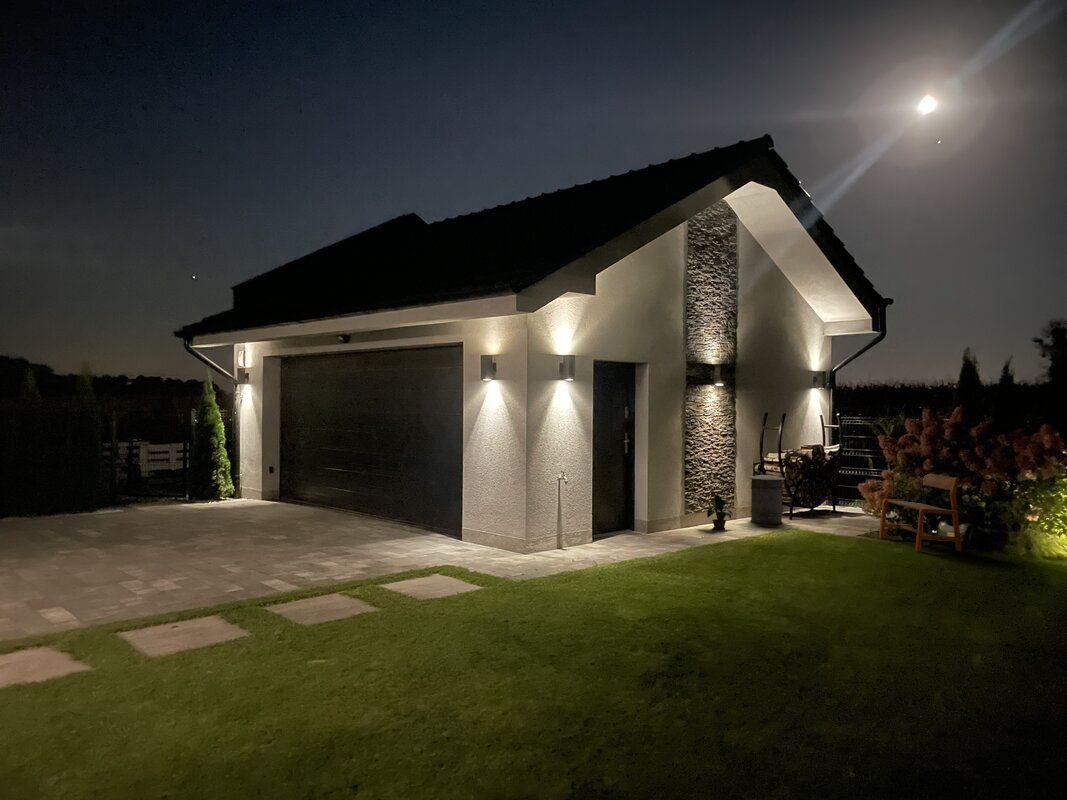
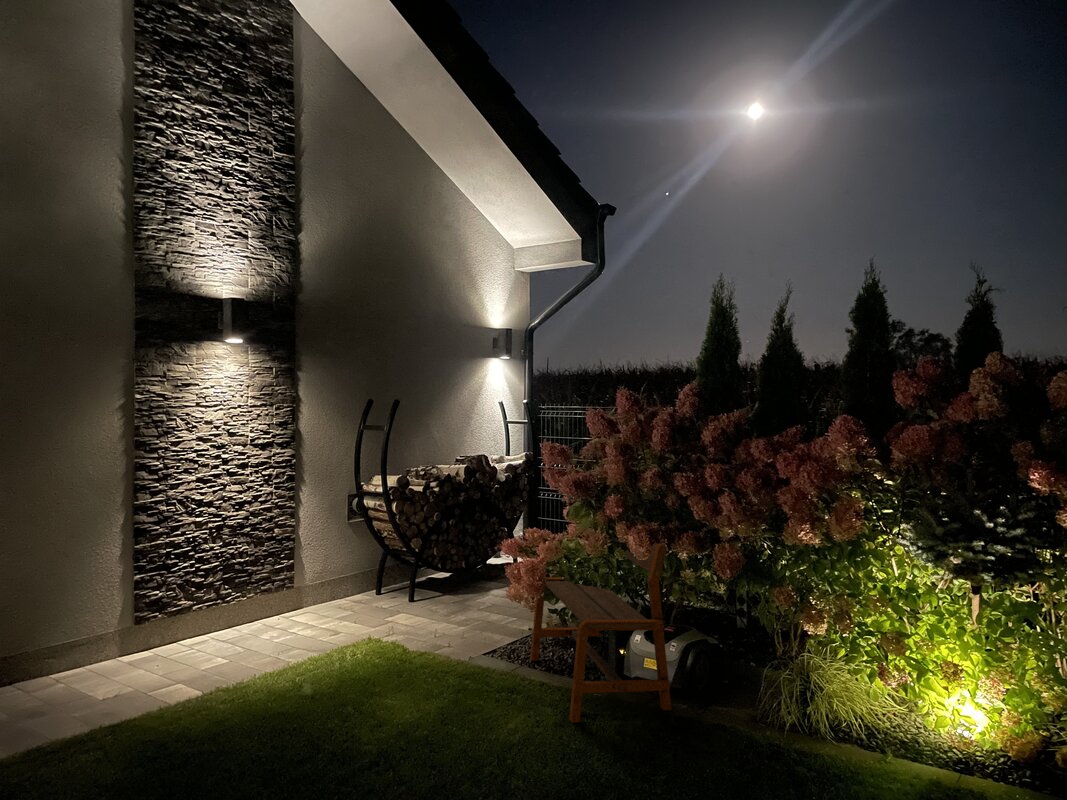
trash can: present [749,474,785,524] -> none [325,517,394,617]
potted plant: present [705,495,733,530] -> none [183,579,256,651]

